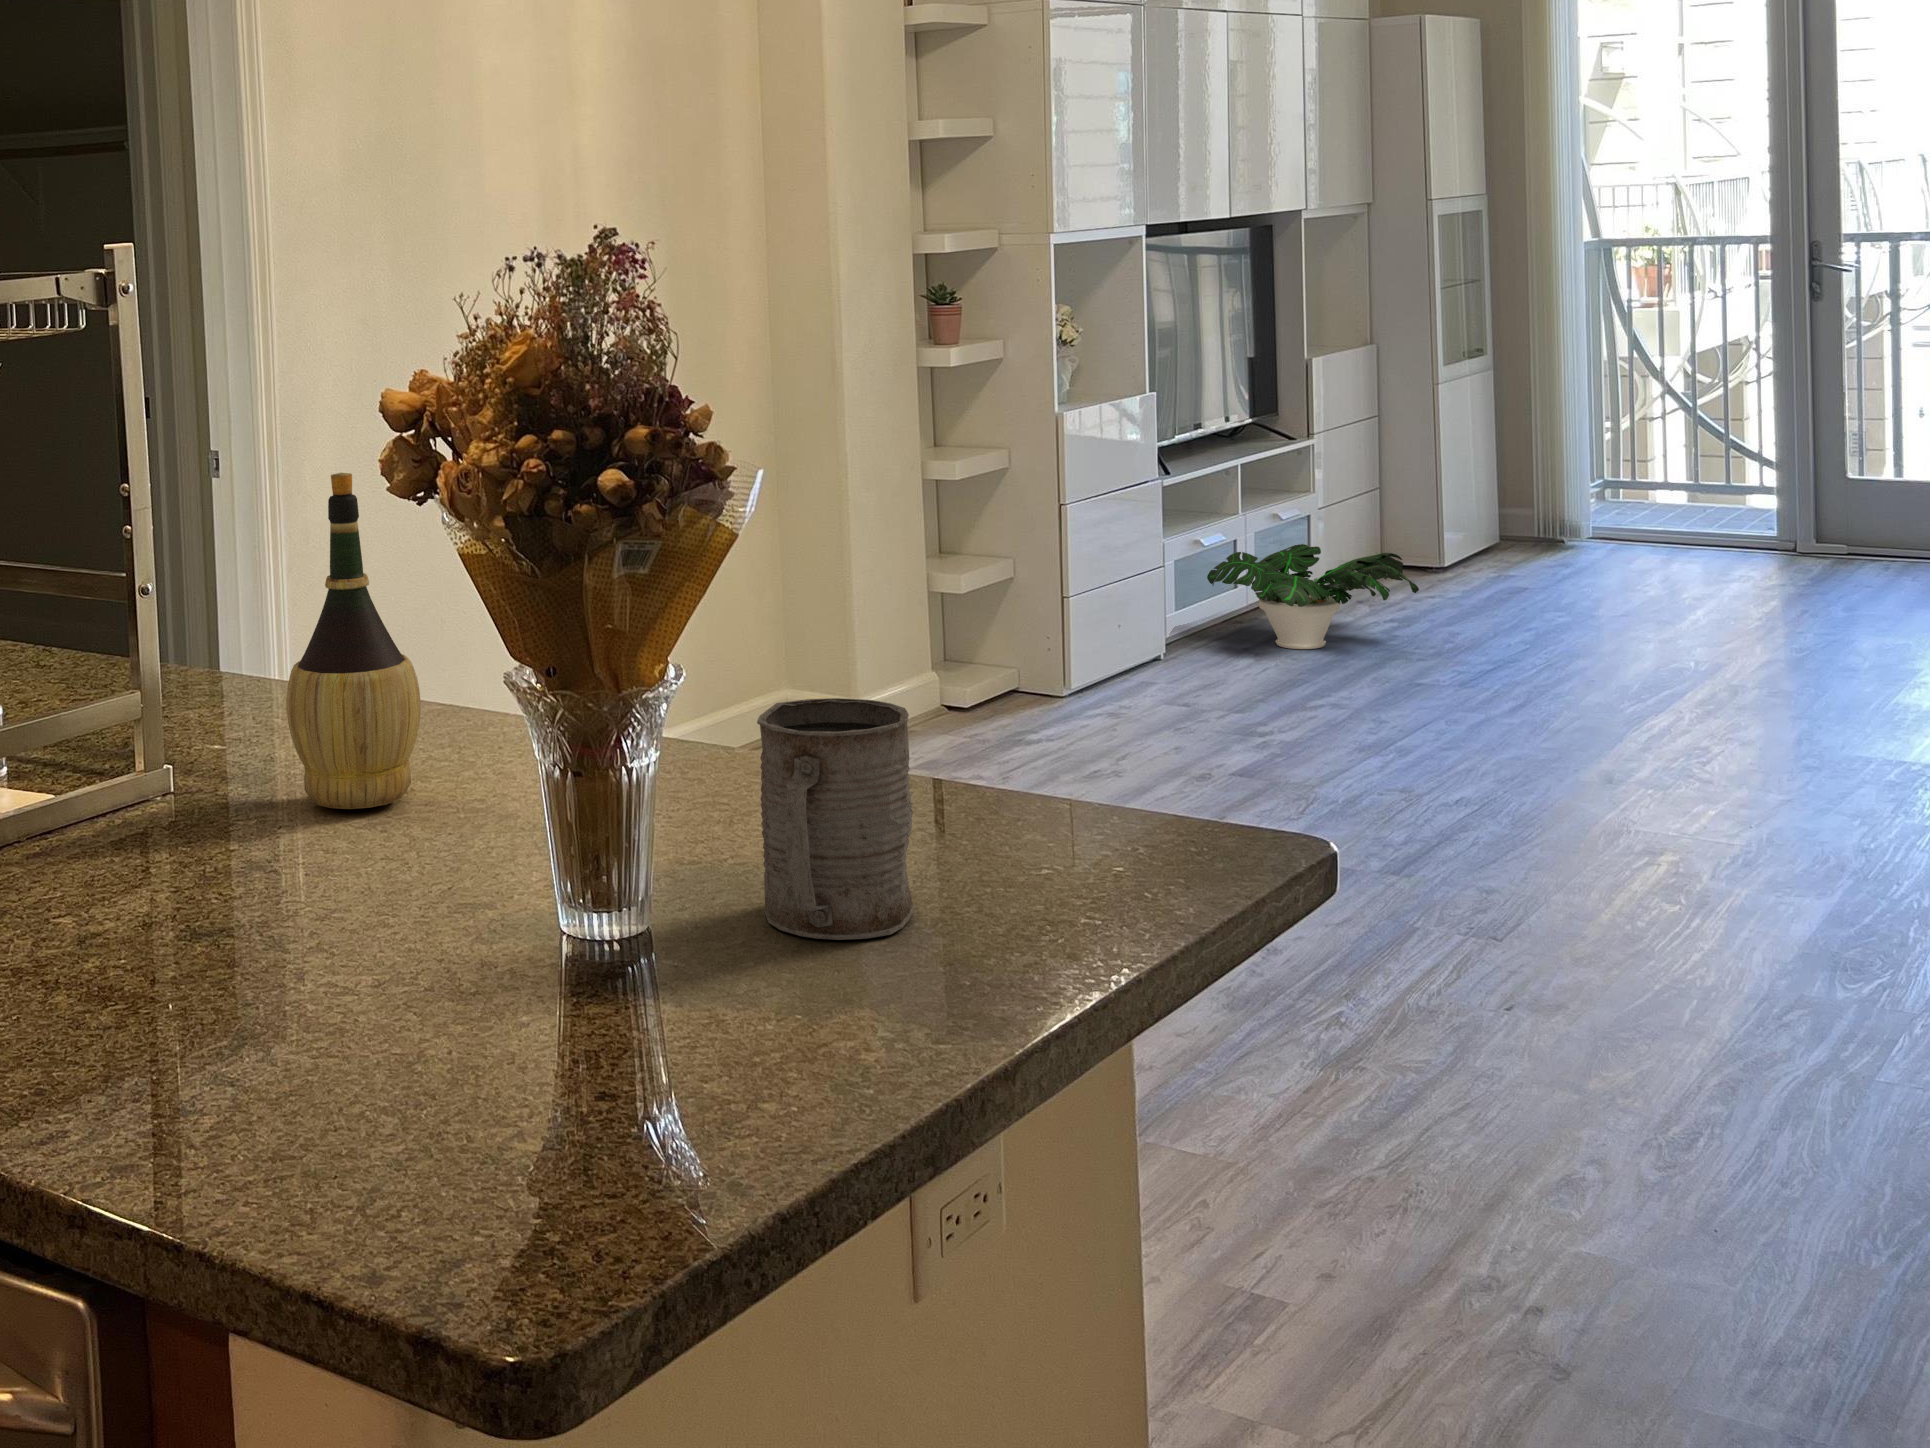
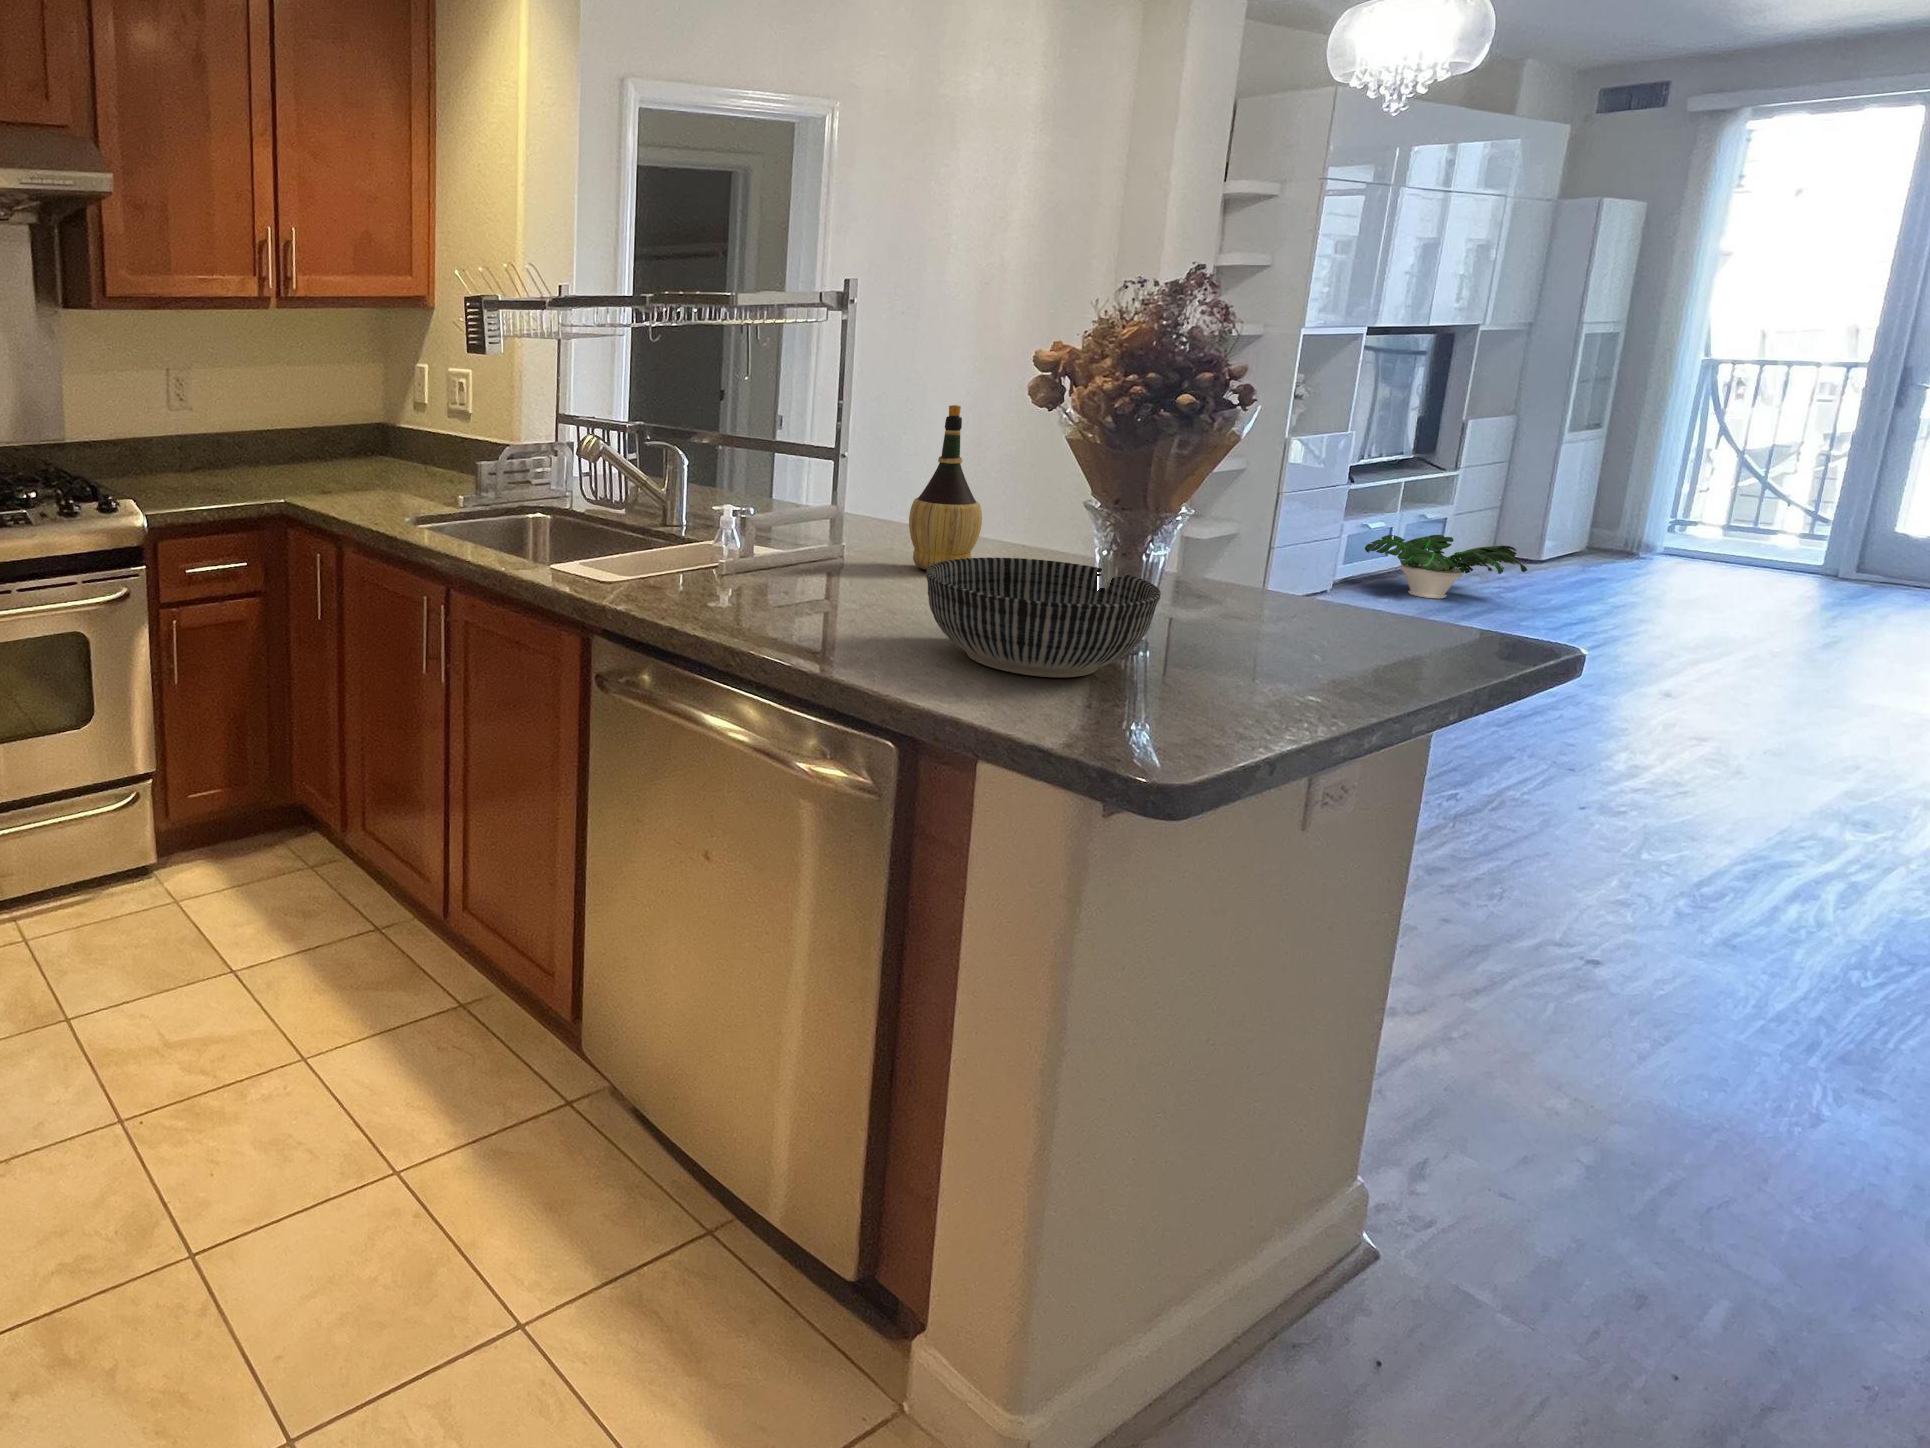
mug: present [757,698,913,940] -> none [1198,534,1308,655]
bowl: none [202,803,636,1081] -> present [926,558,1161,677]

